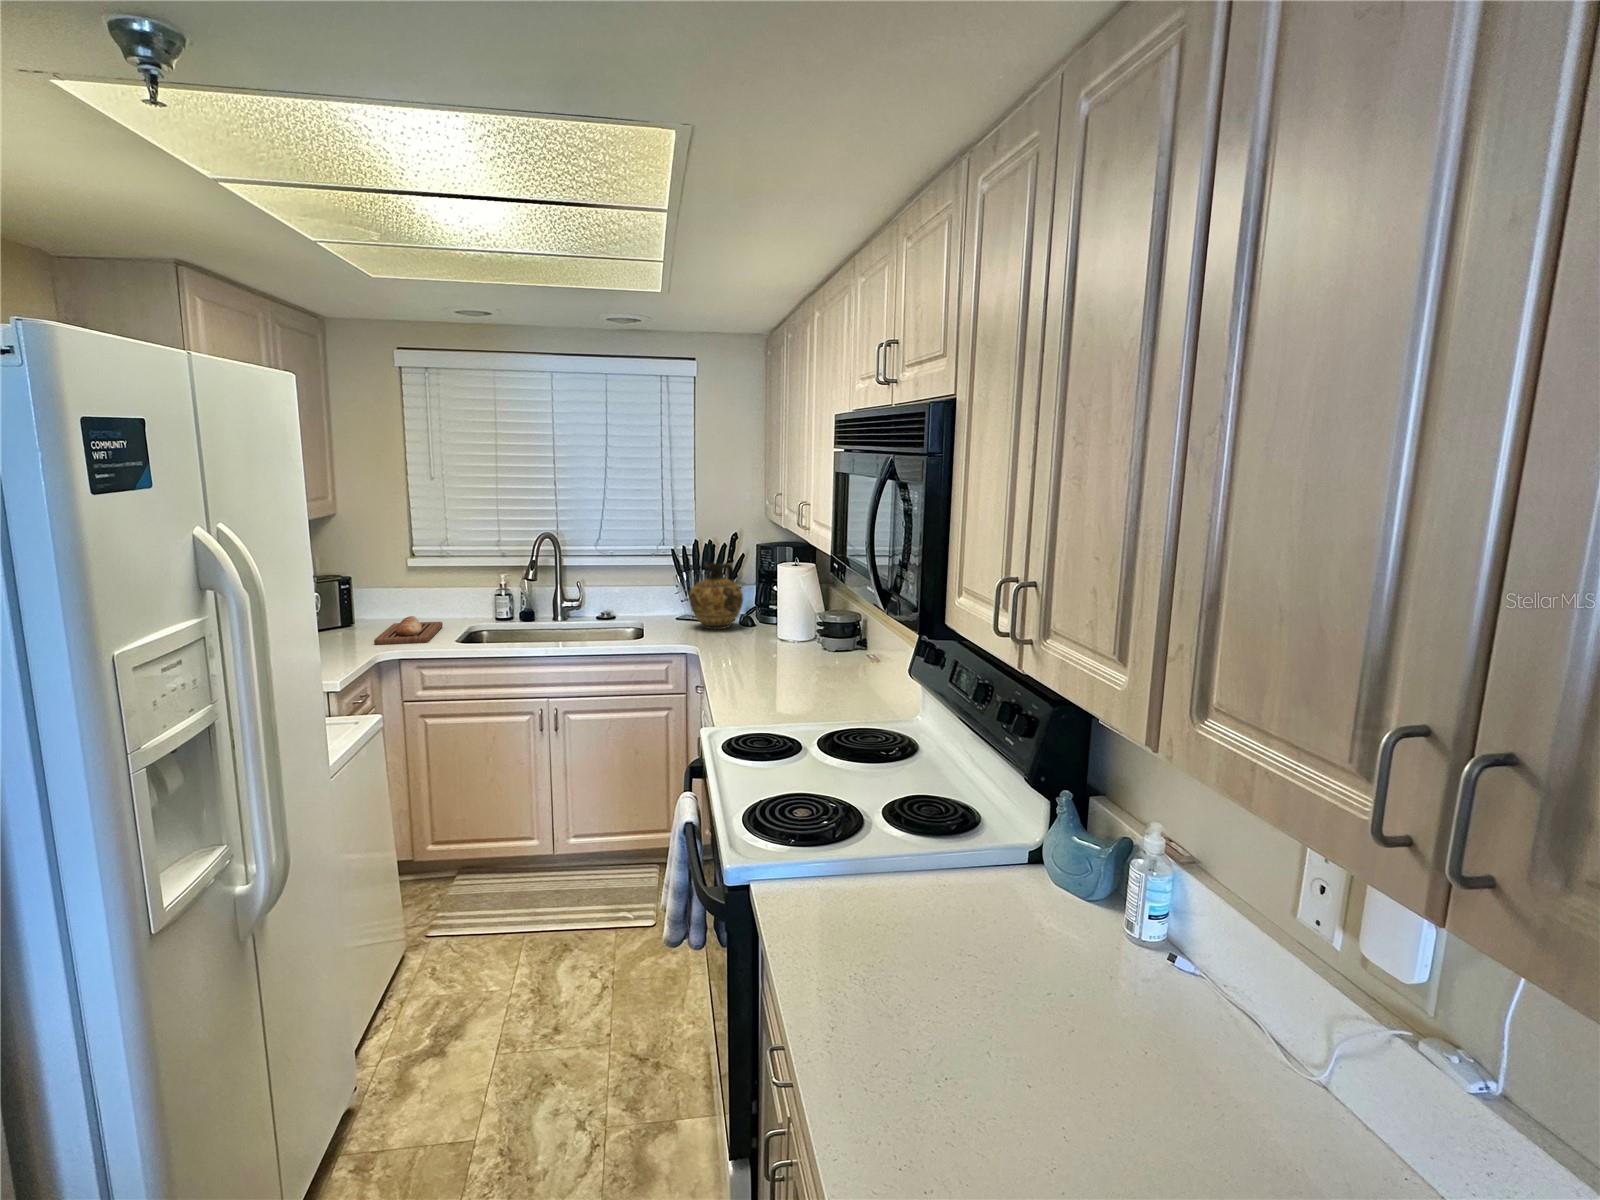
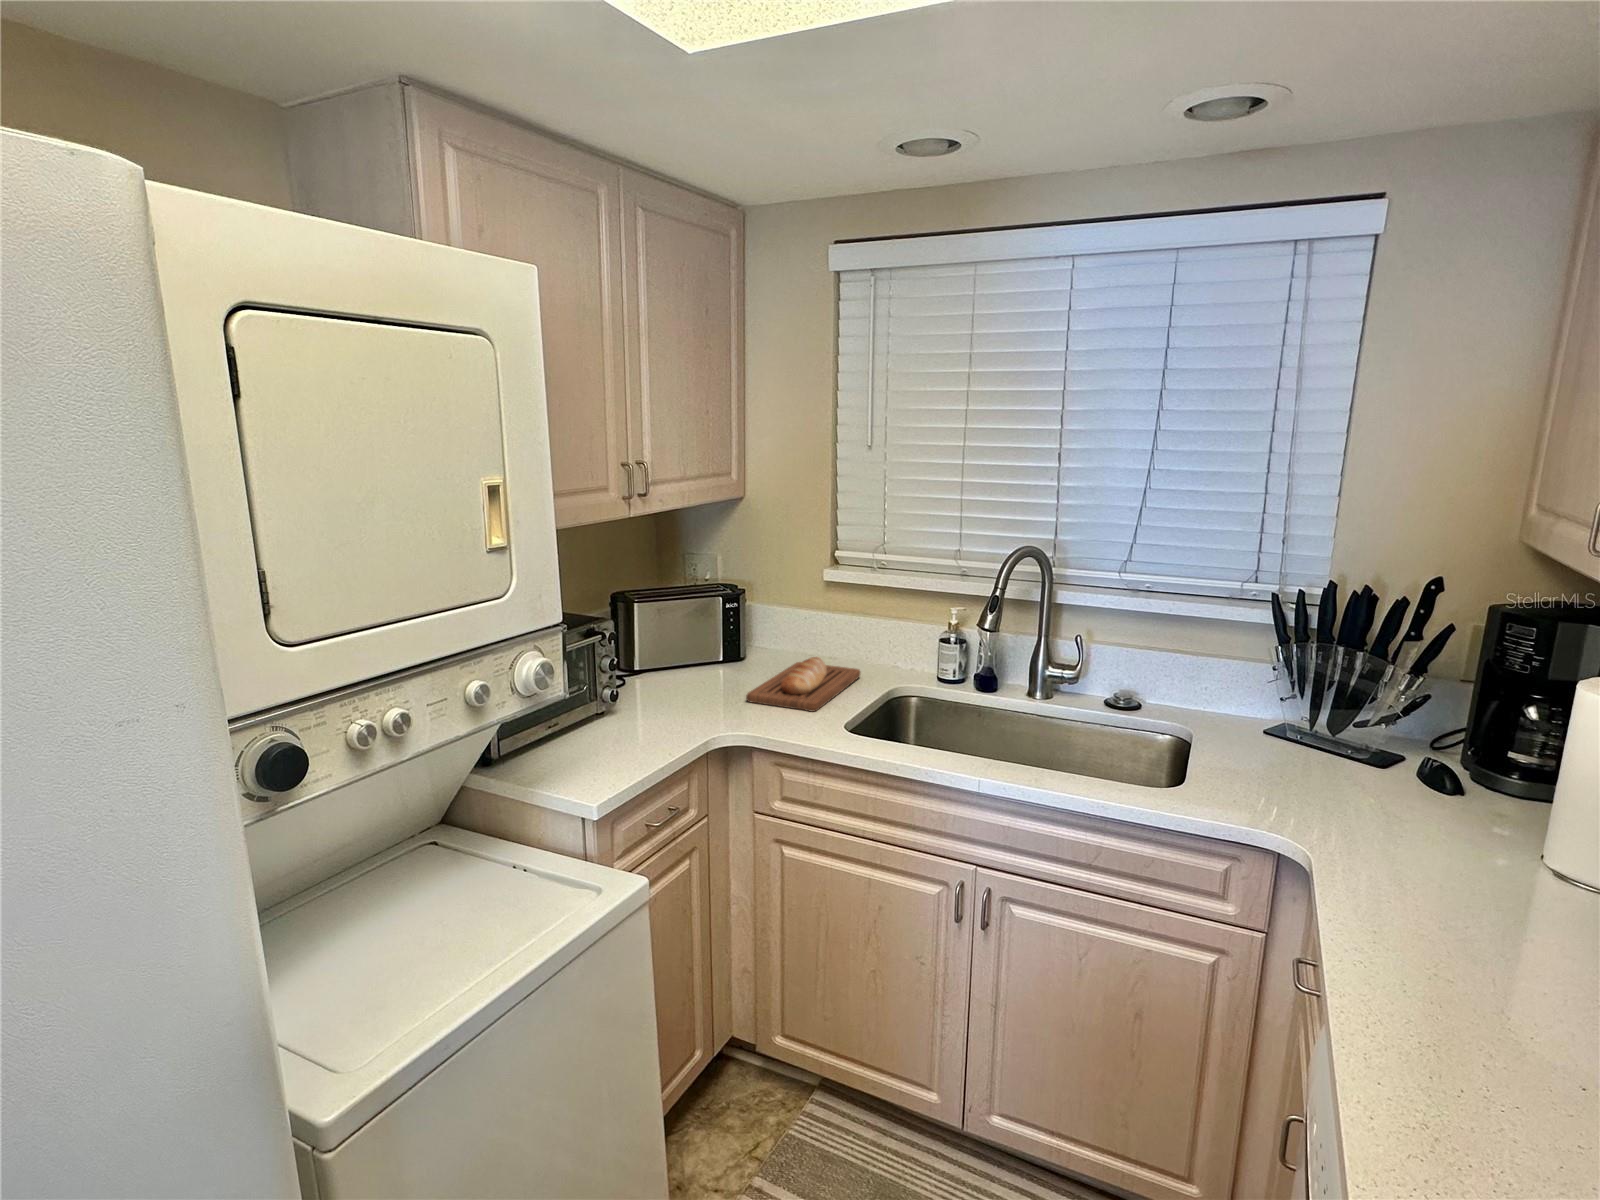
ceramic jug: present [689,562,743,629] -> none [1301,637,1442,789]

